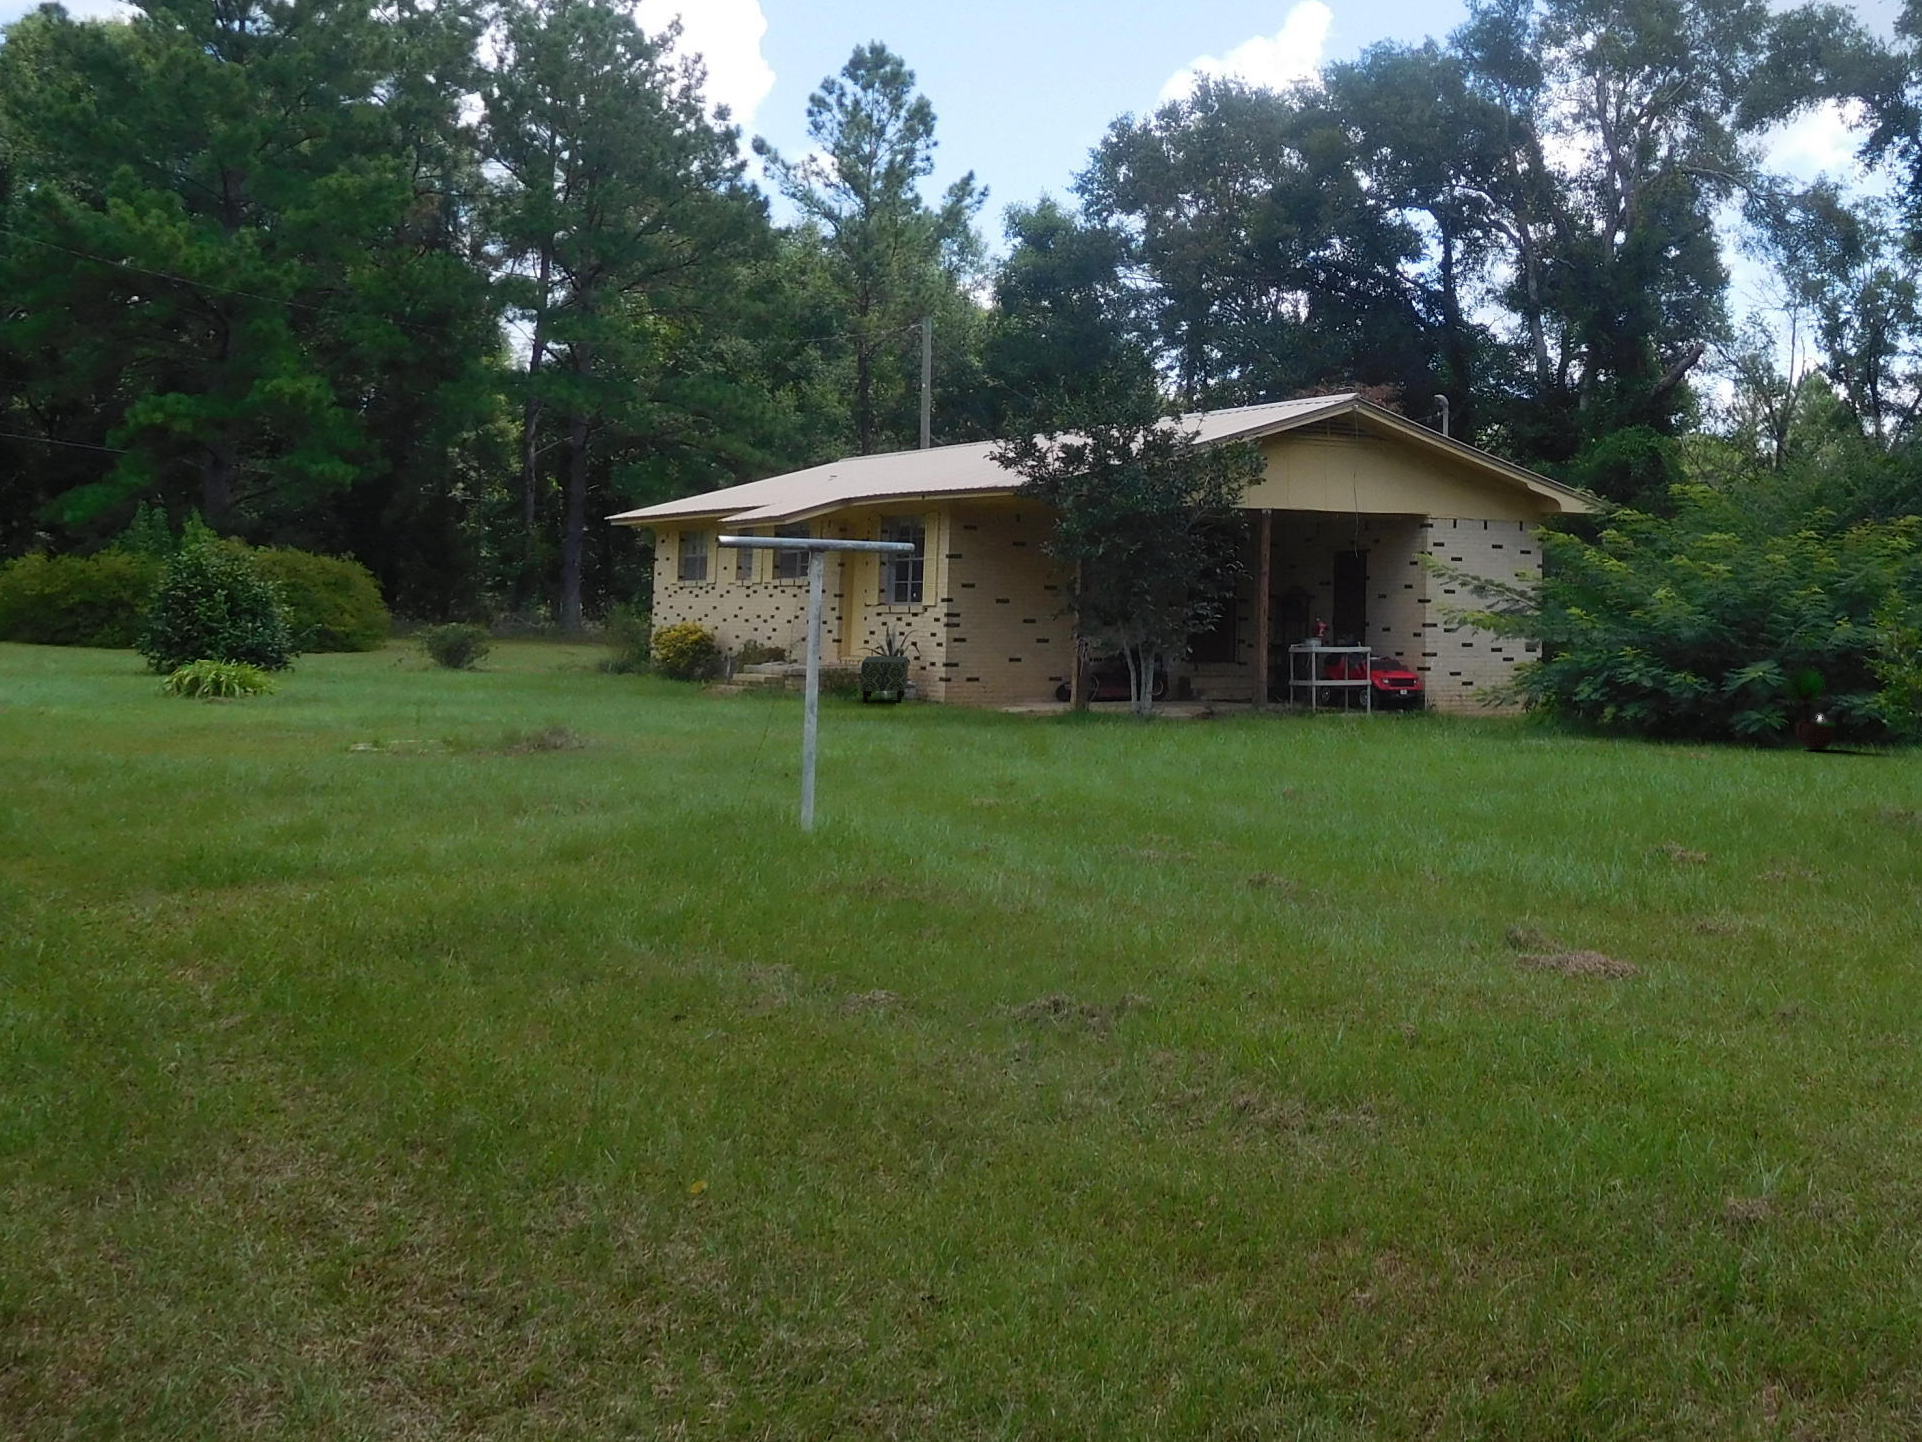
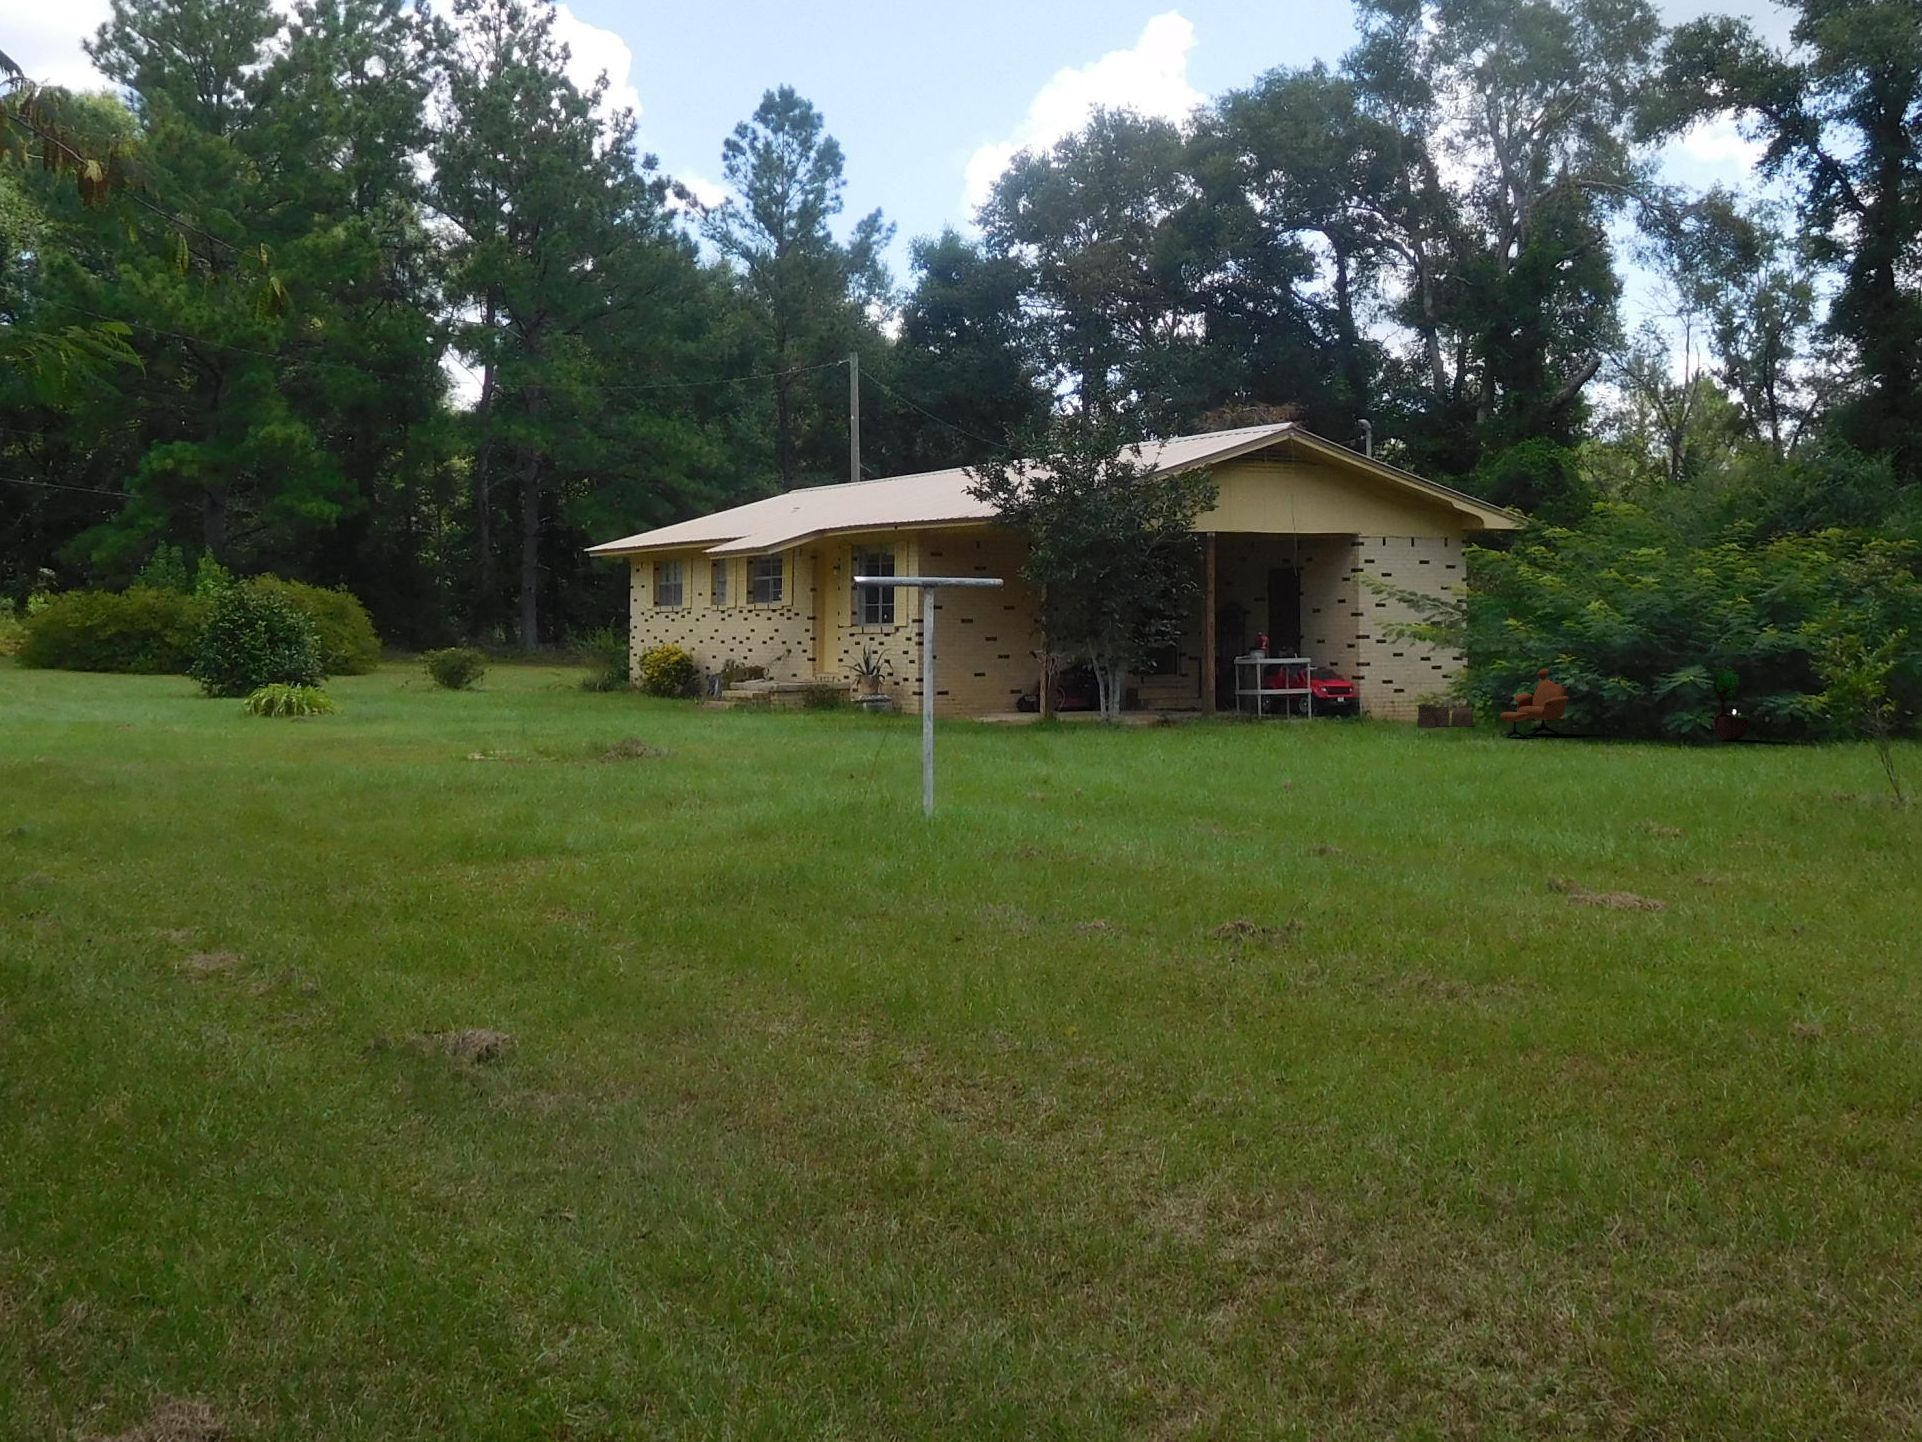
bench: present [861,656,908,703] -> none [859,669,898,711]
lounge chair: none [1562,665,1641,747] -> present [1500,668,1569,738]
woven basket: none [1475,702,1538,732] -> present [1417,703,1474,728]

